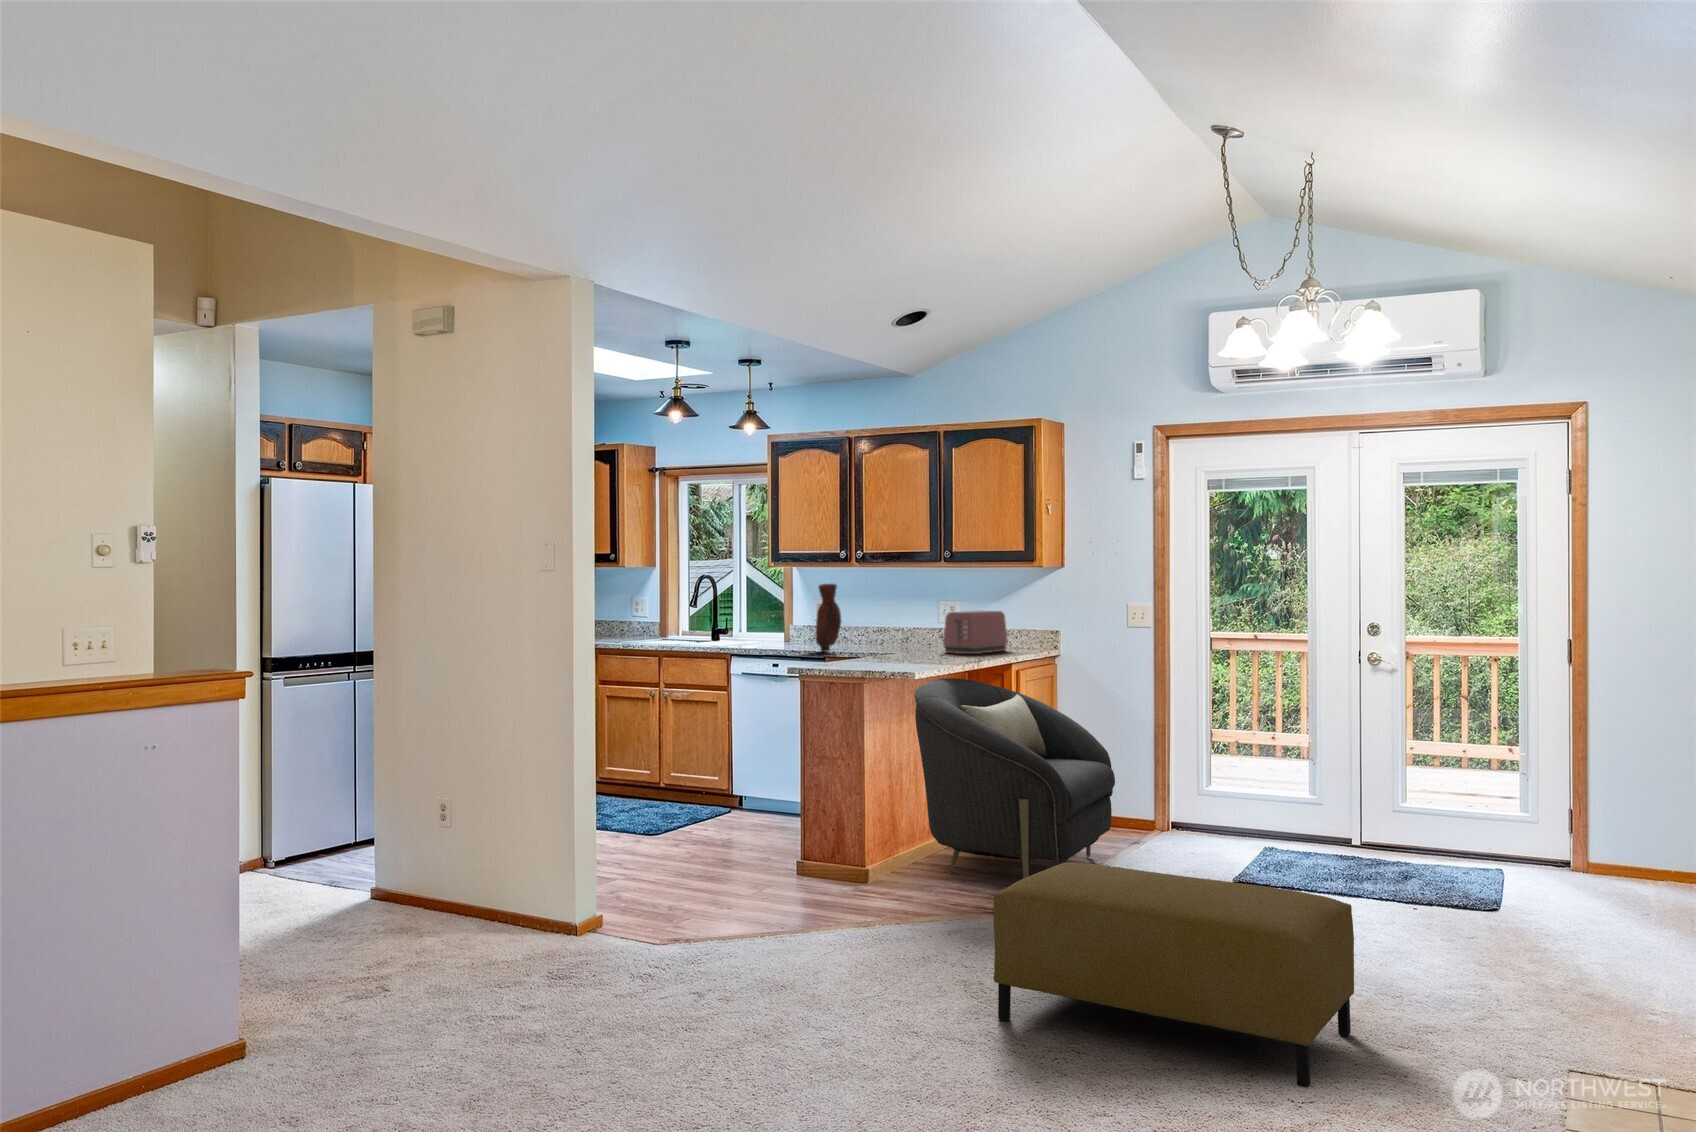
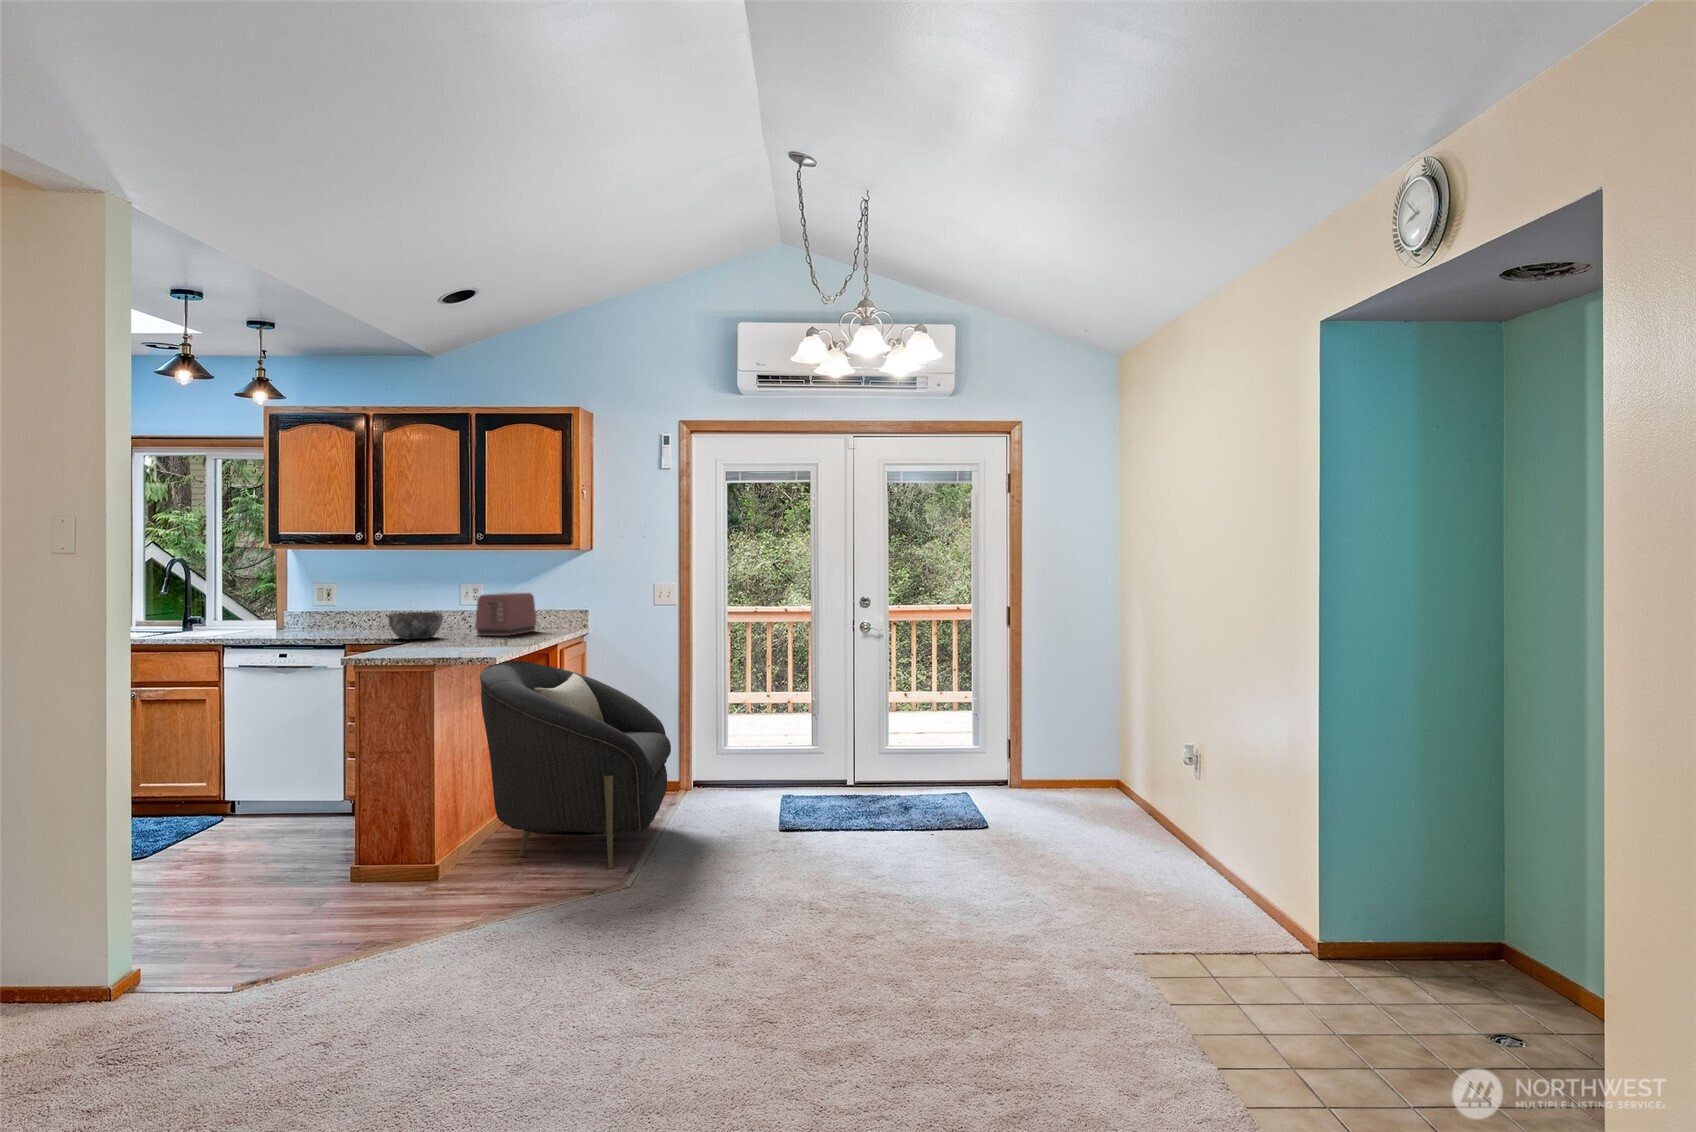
vase: present [816,584,841,652] -> none [333,567,363,640]
bowl: none [862,628,912,654] -> present [388,612,443,639]
ottoman: present [993,862,1354,1088] -> none [667,835,978,1010]

